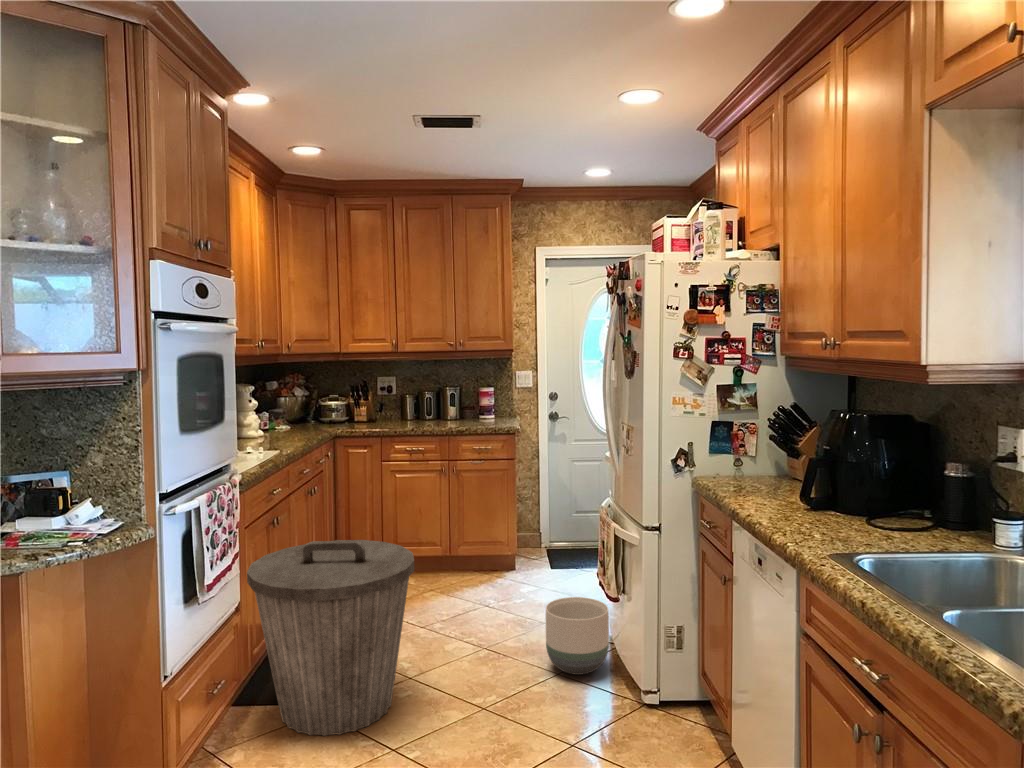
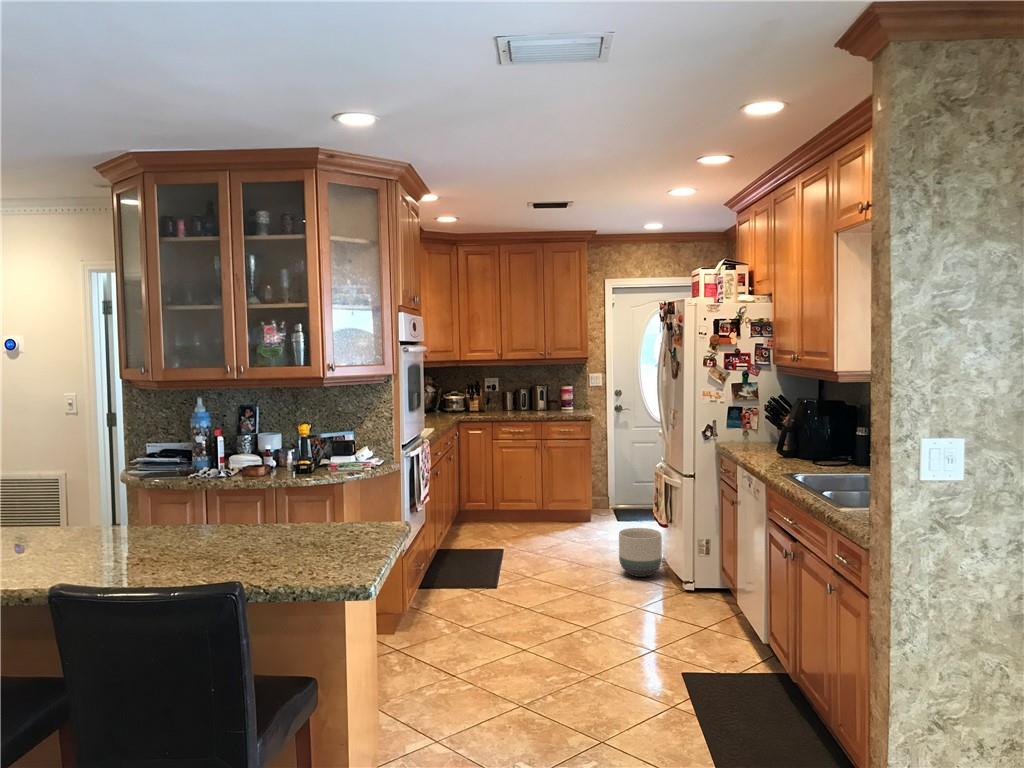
trash can: present [247,540,414,736] -> none [433,483,536,602]

